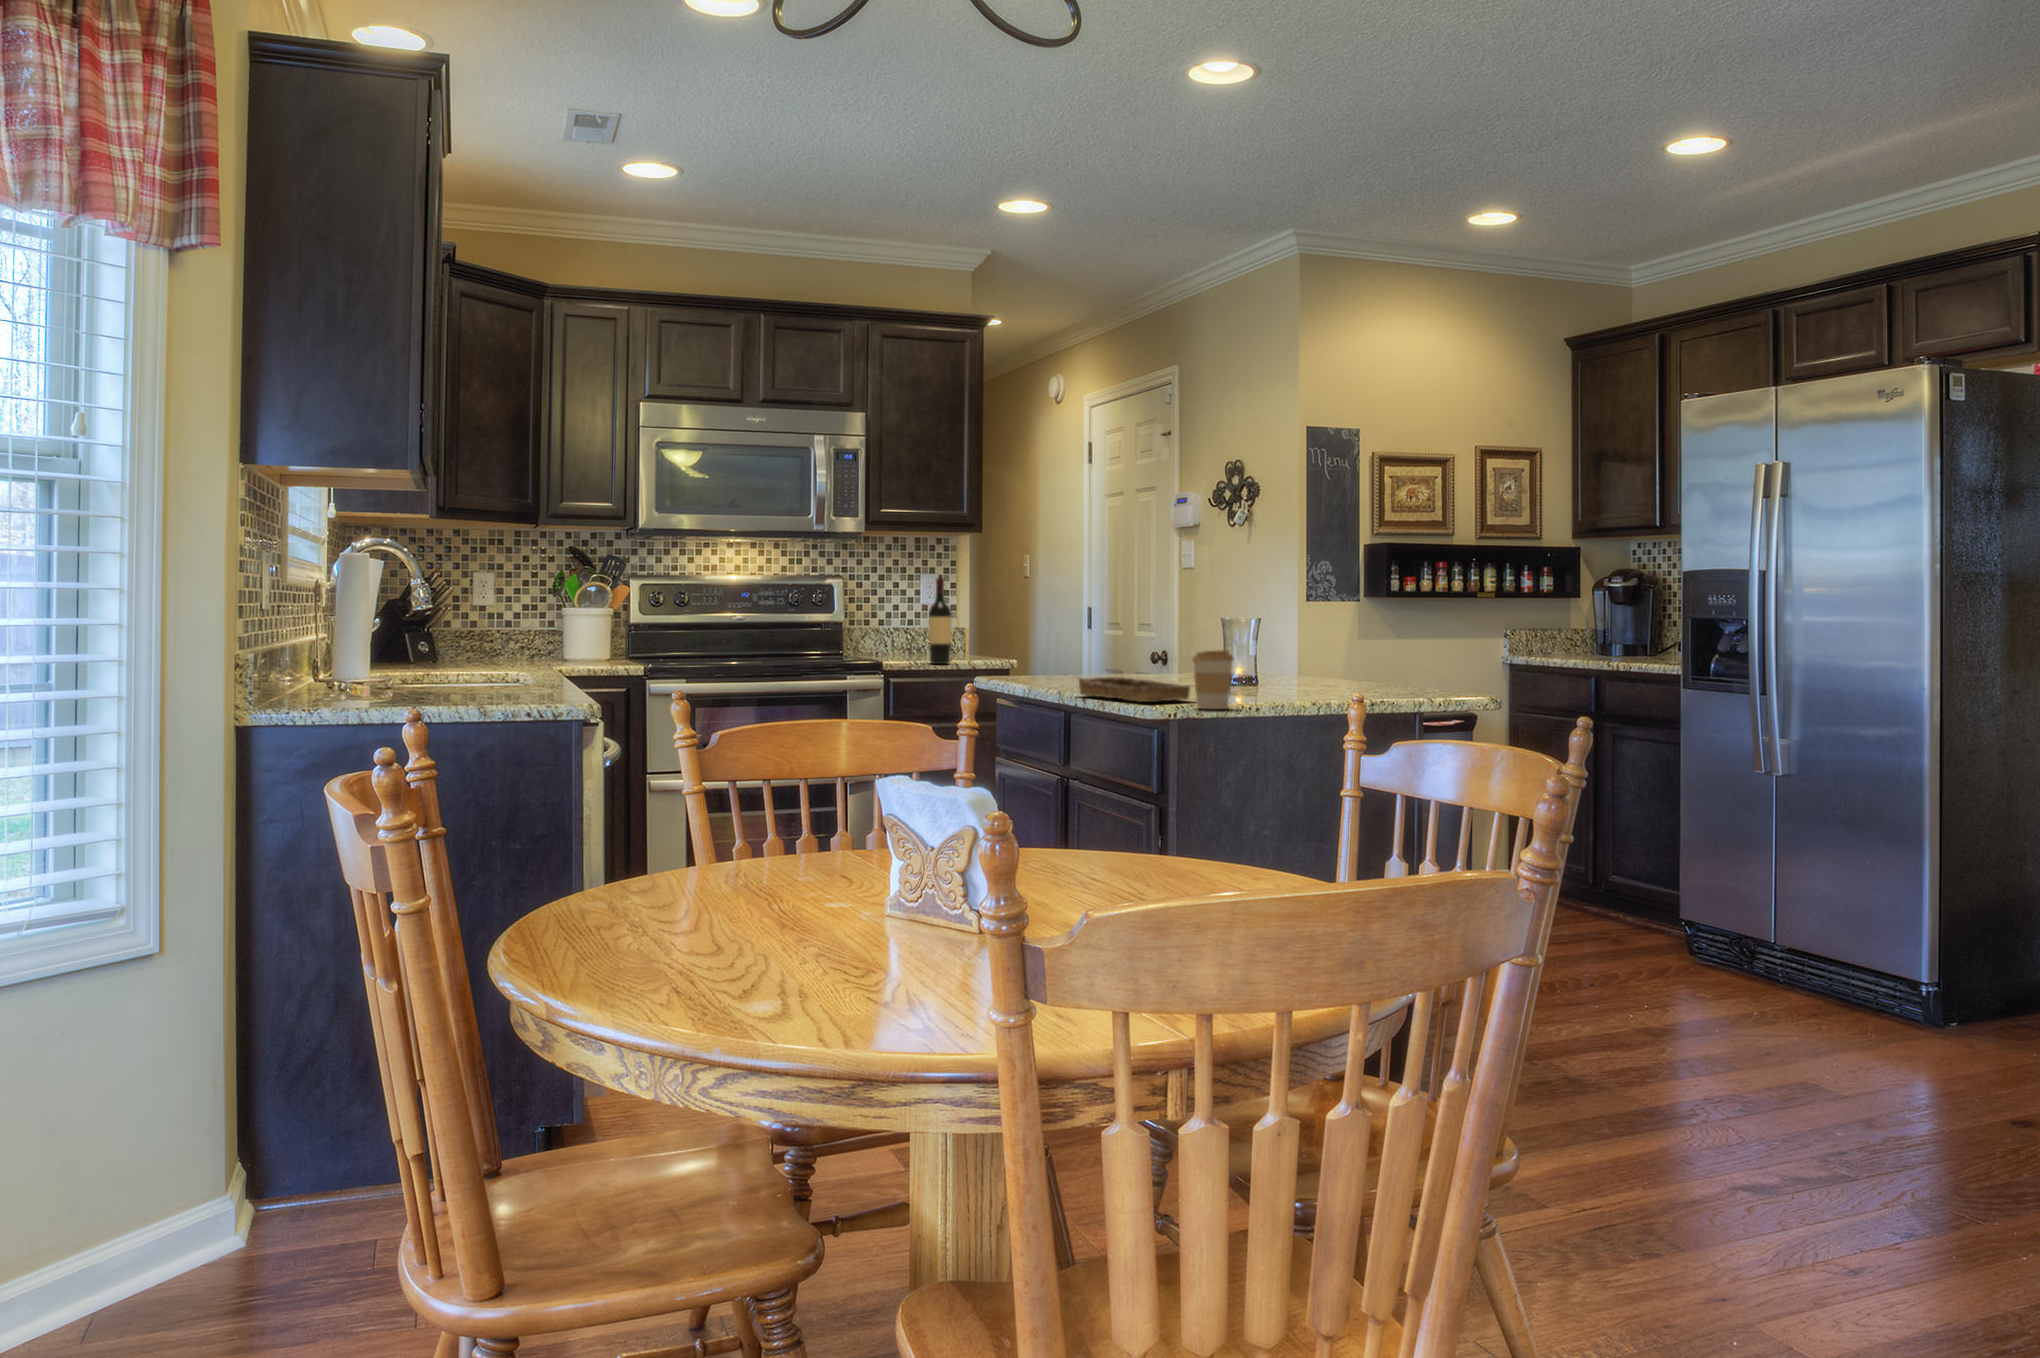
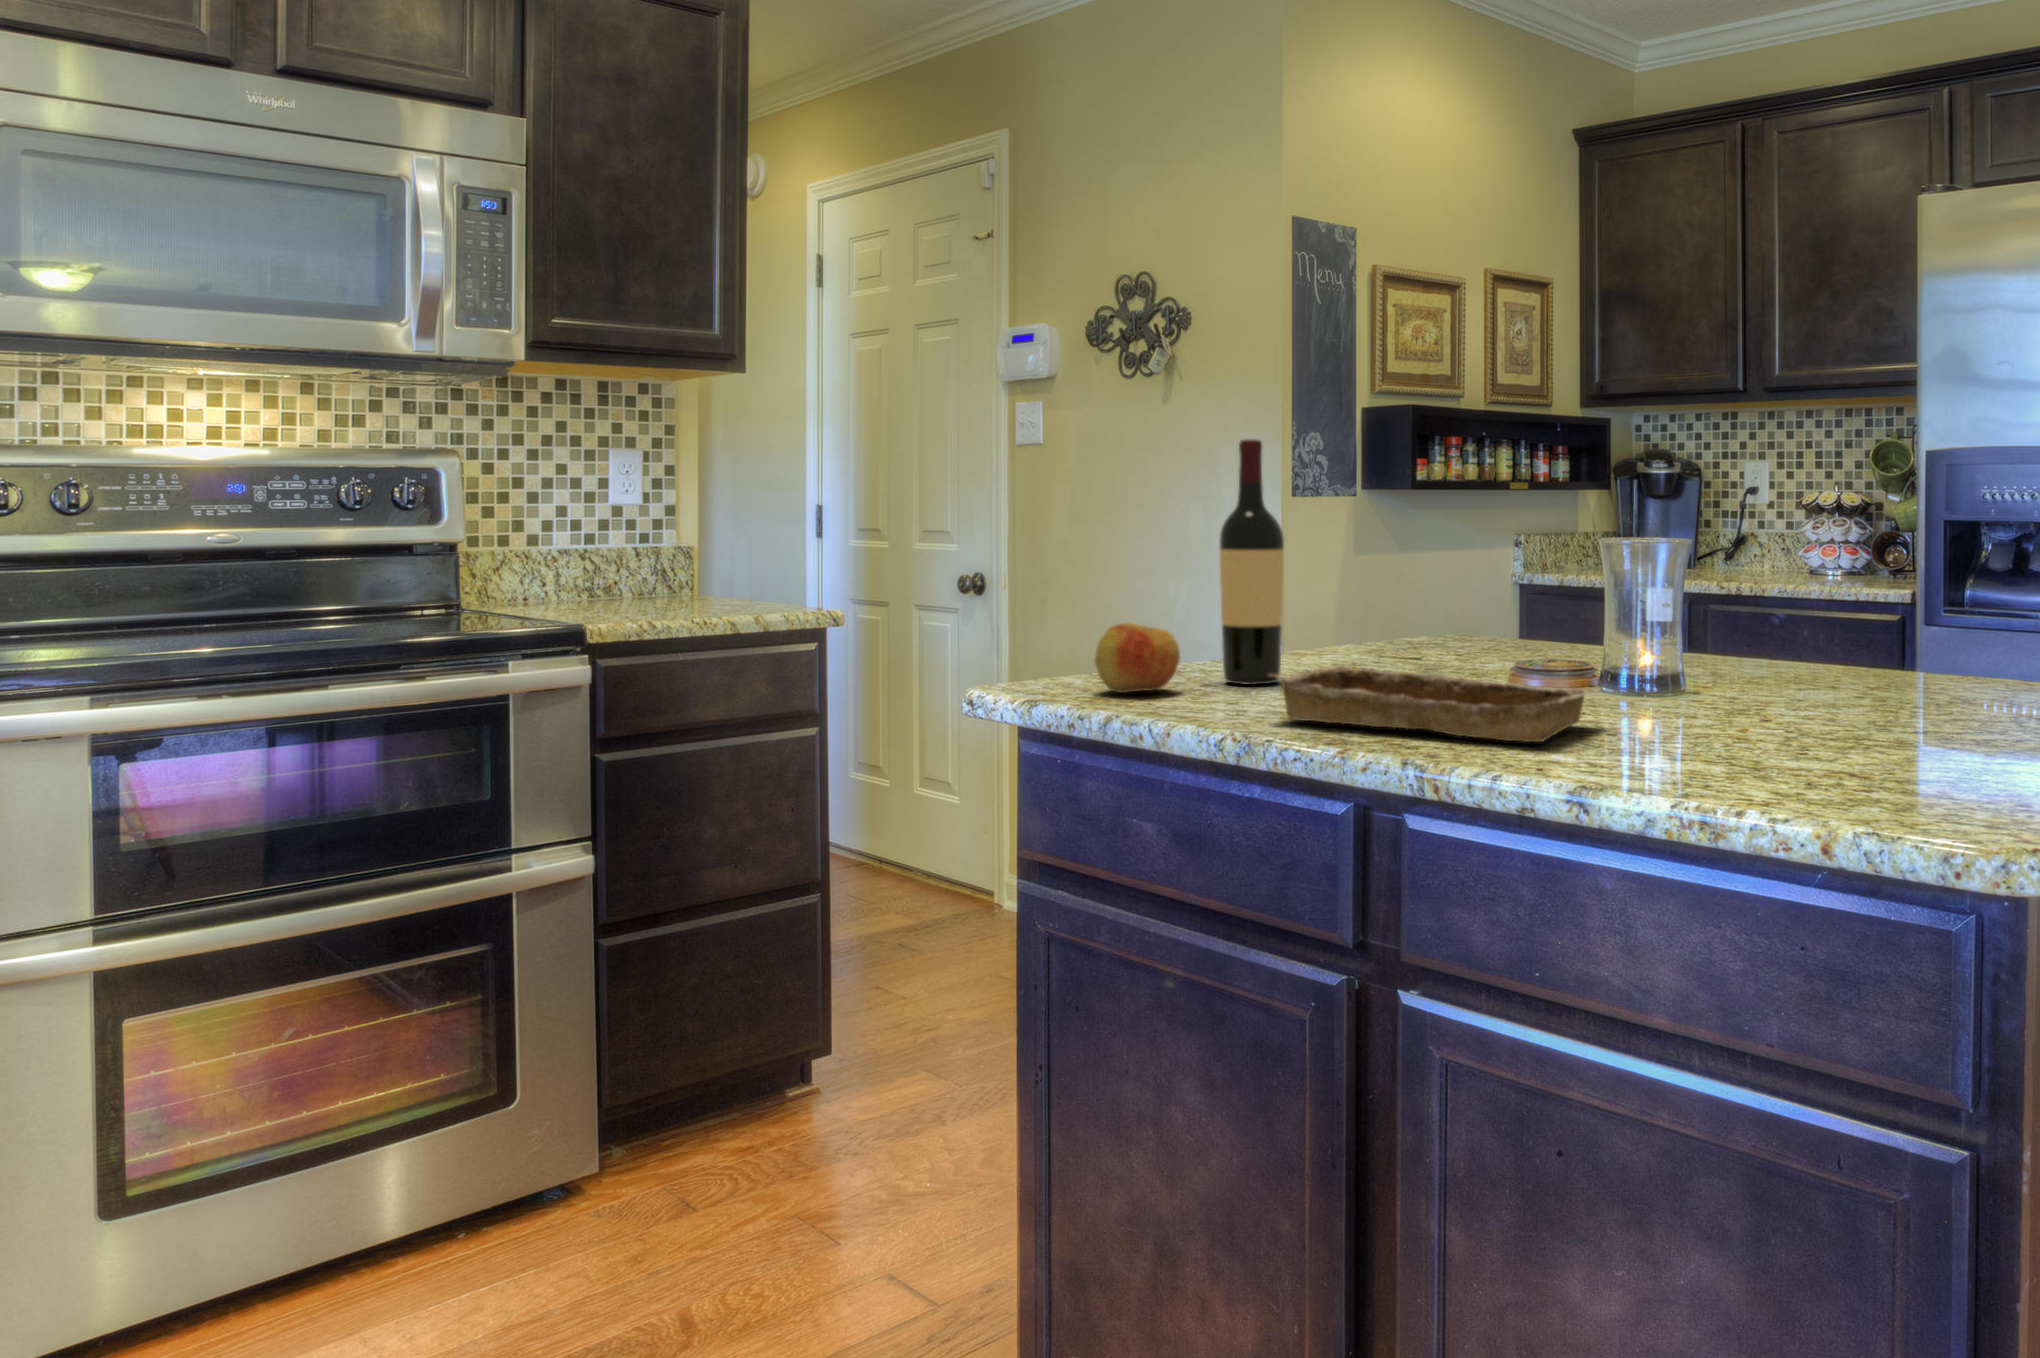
wine bottle: present [929,578,952,664] -> present [1220,439,1284,685]
coffee cup: present [1192,650,1233,709] -> none [1688,614,1795,763]
apple: none [1036,658,1074,688] -> present [1095,623,1180,693]

